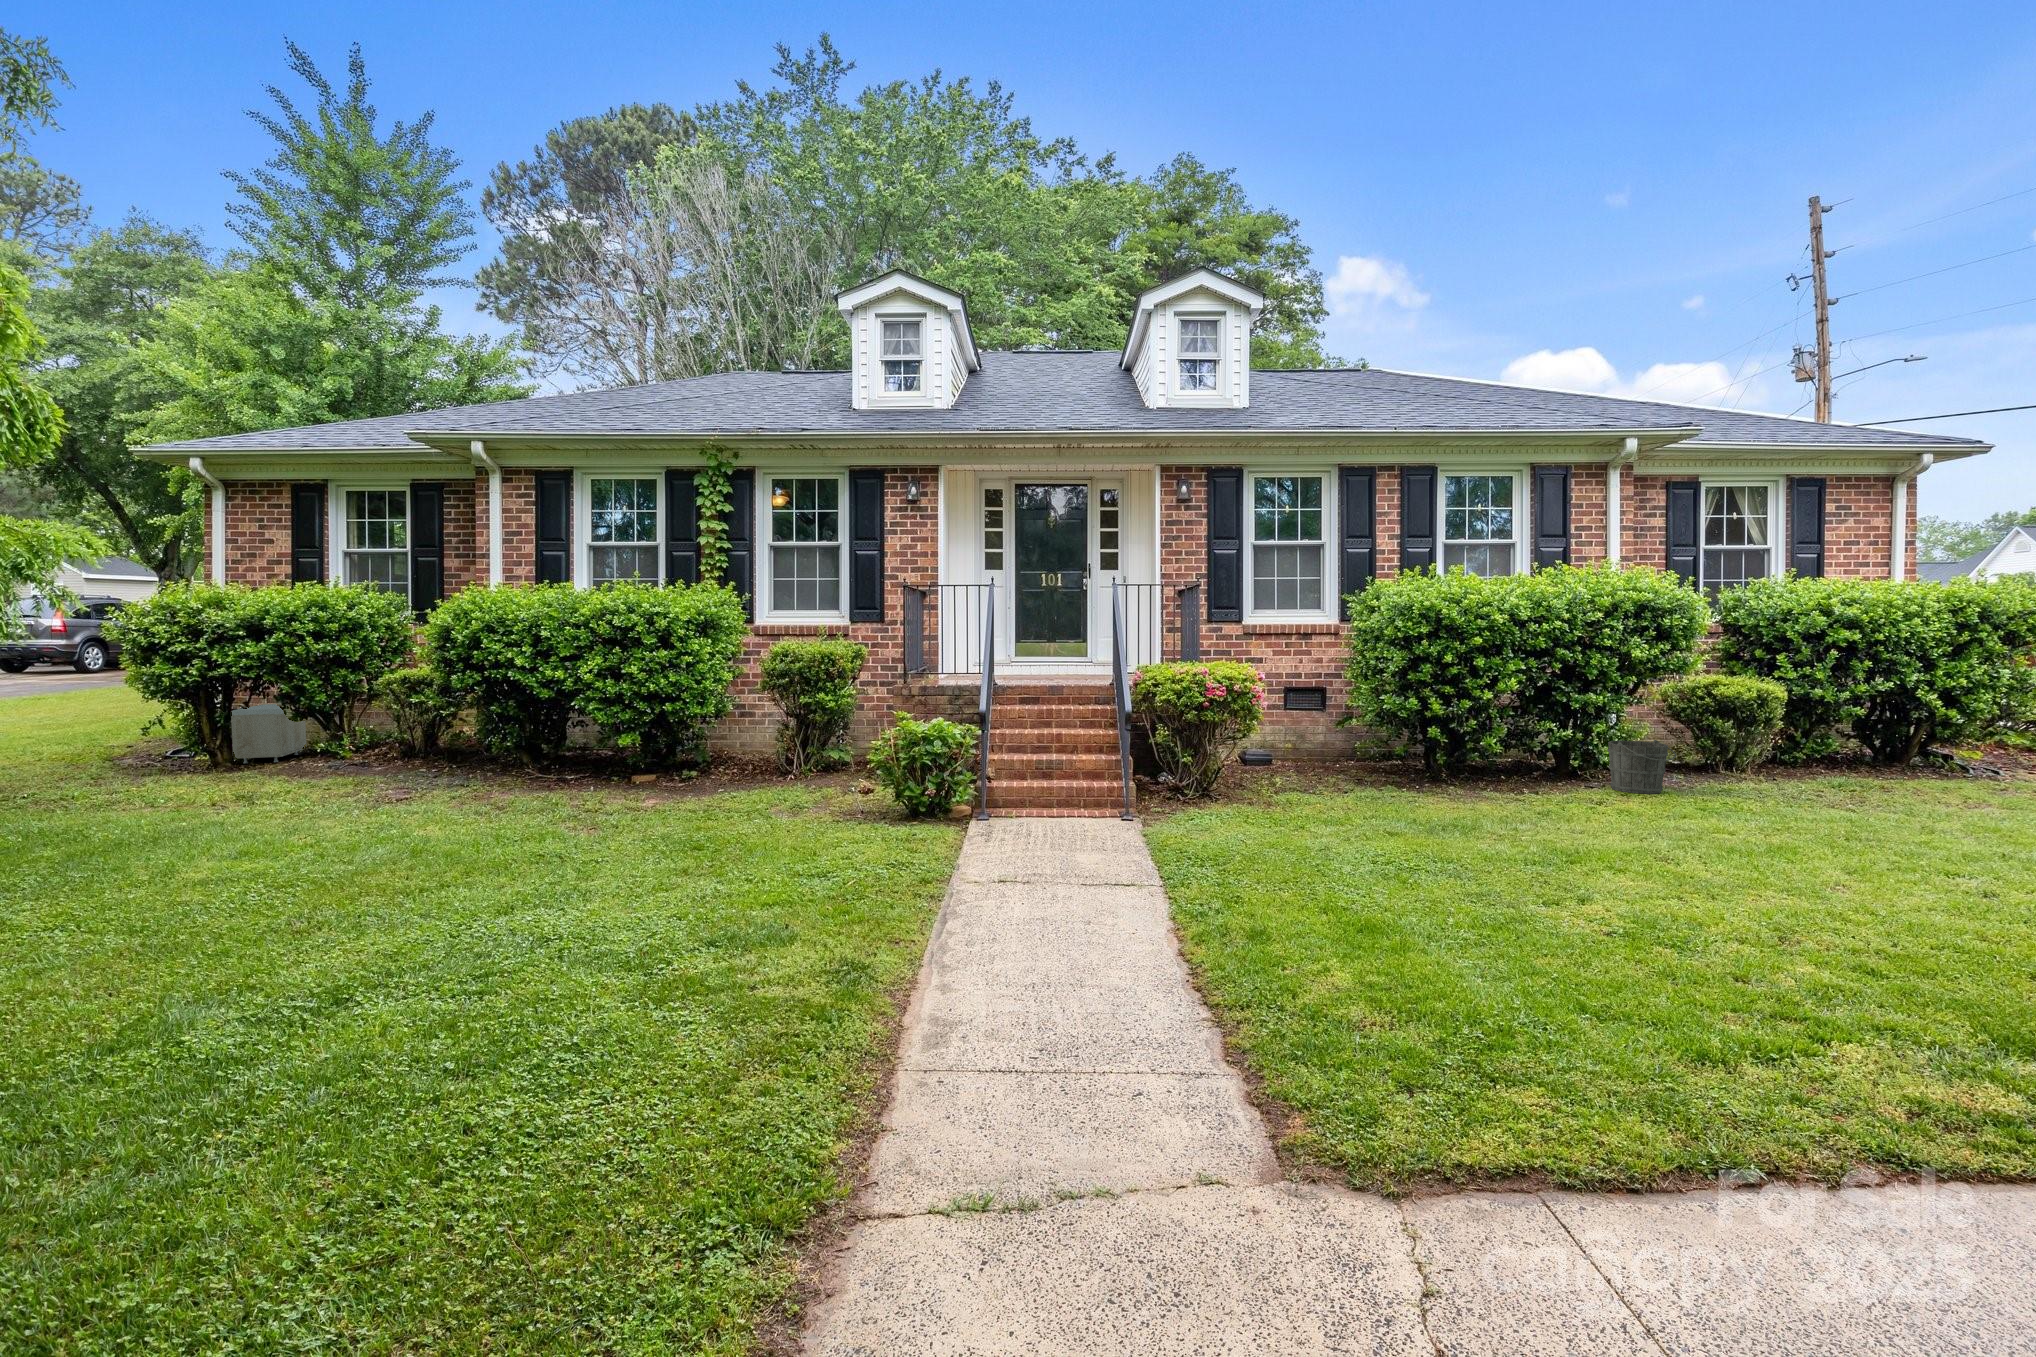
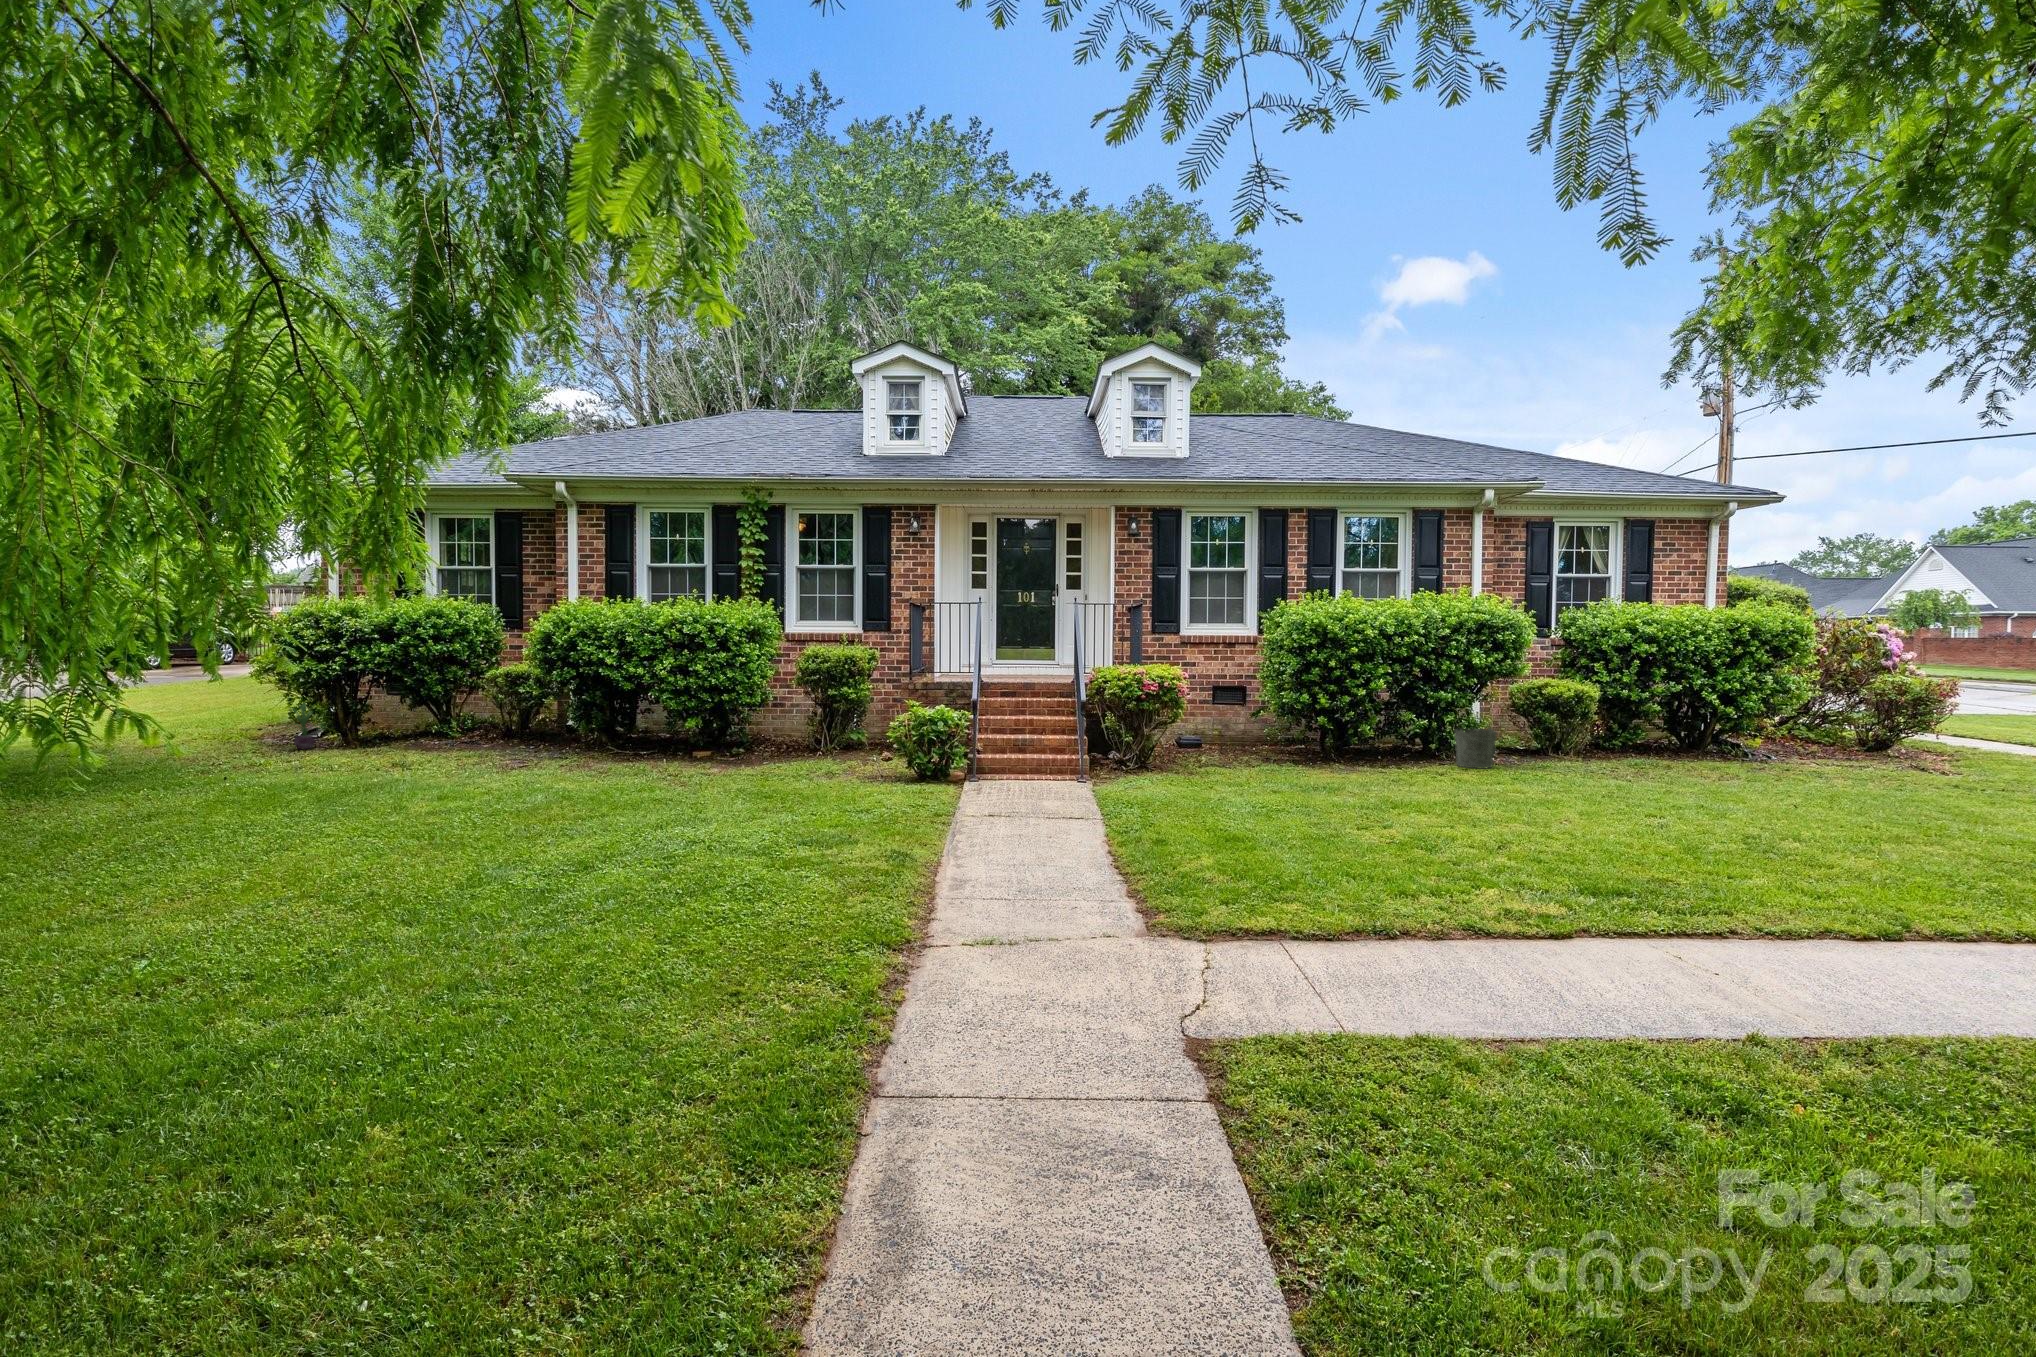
storage bench: present [231,704,307,763] -> none [361,695,412,743]
decorative plant: none [112,714,198,772] -> present [294,703,316,749]

